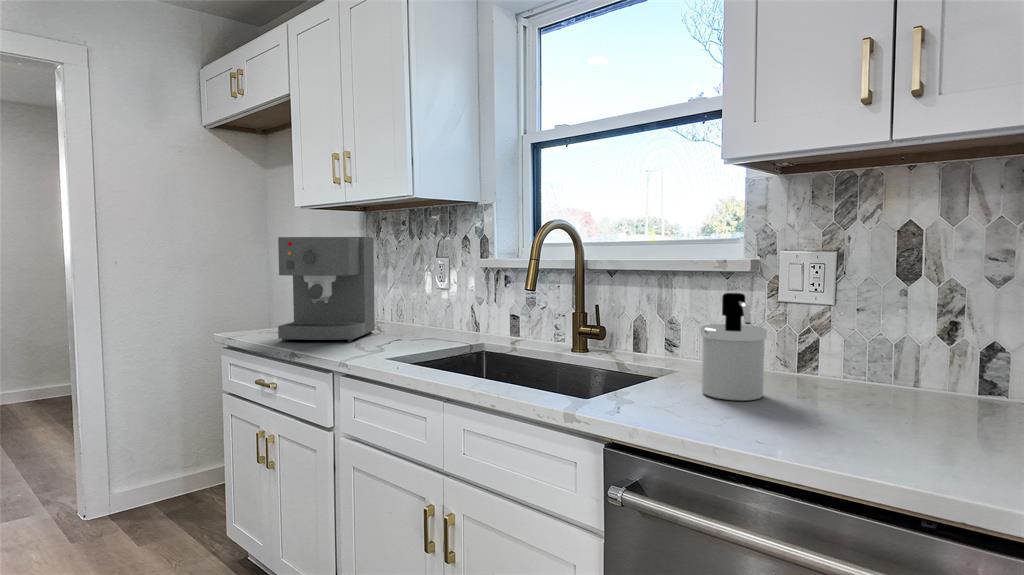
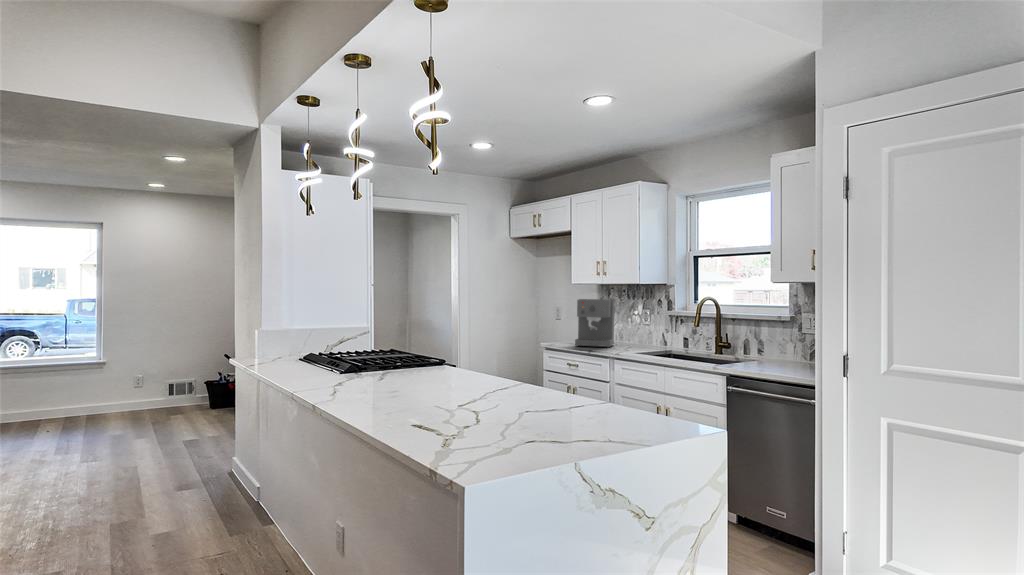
soap dispenser: present [701,293,767,401] -> none [764,328,788,365]

